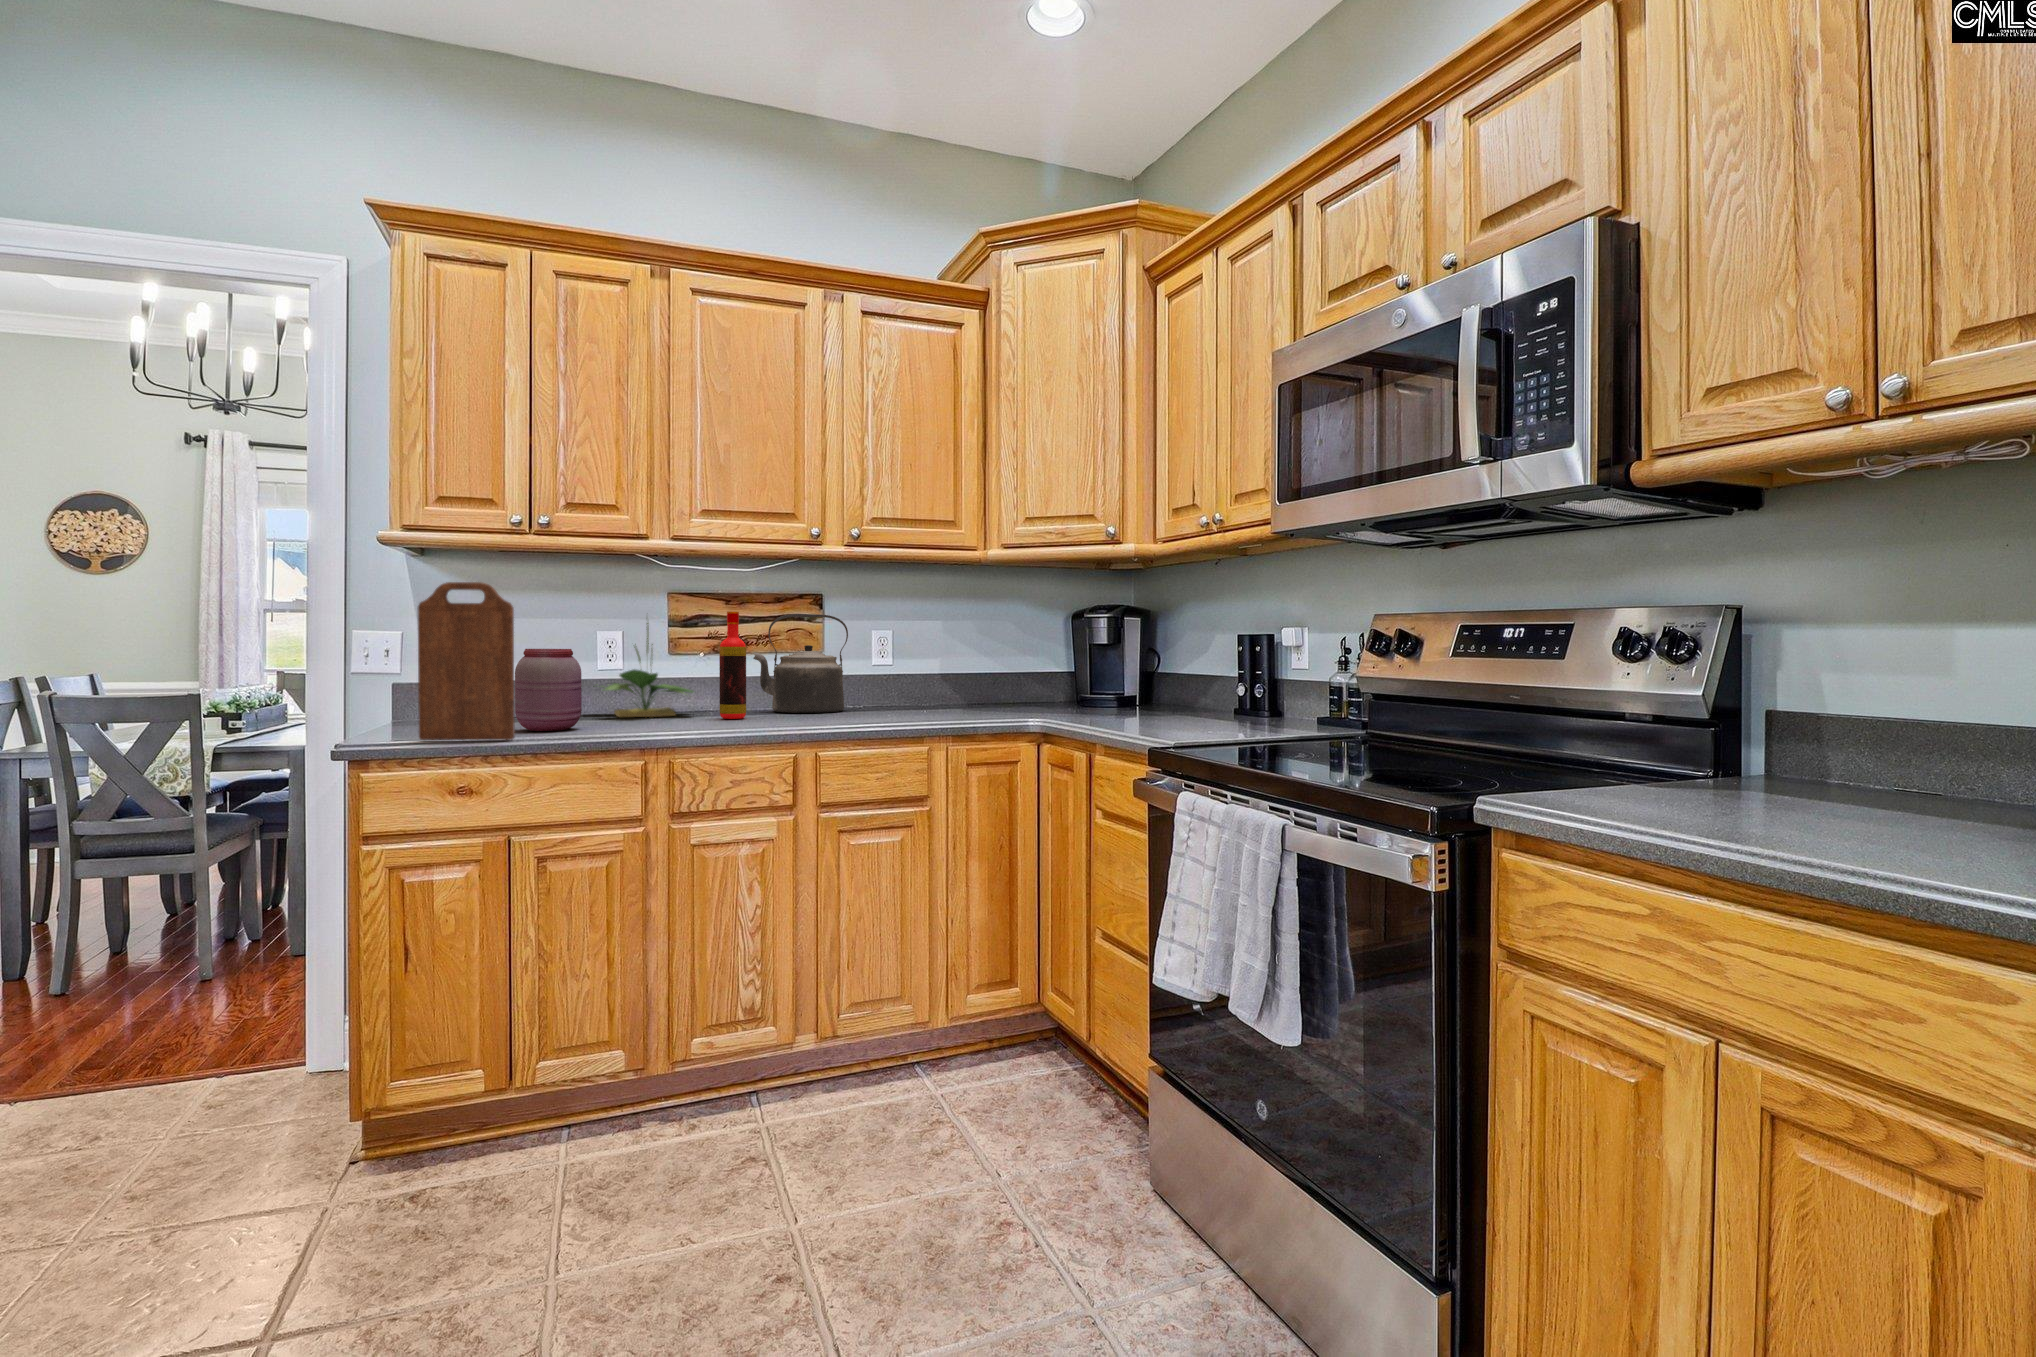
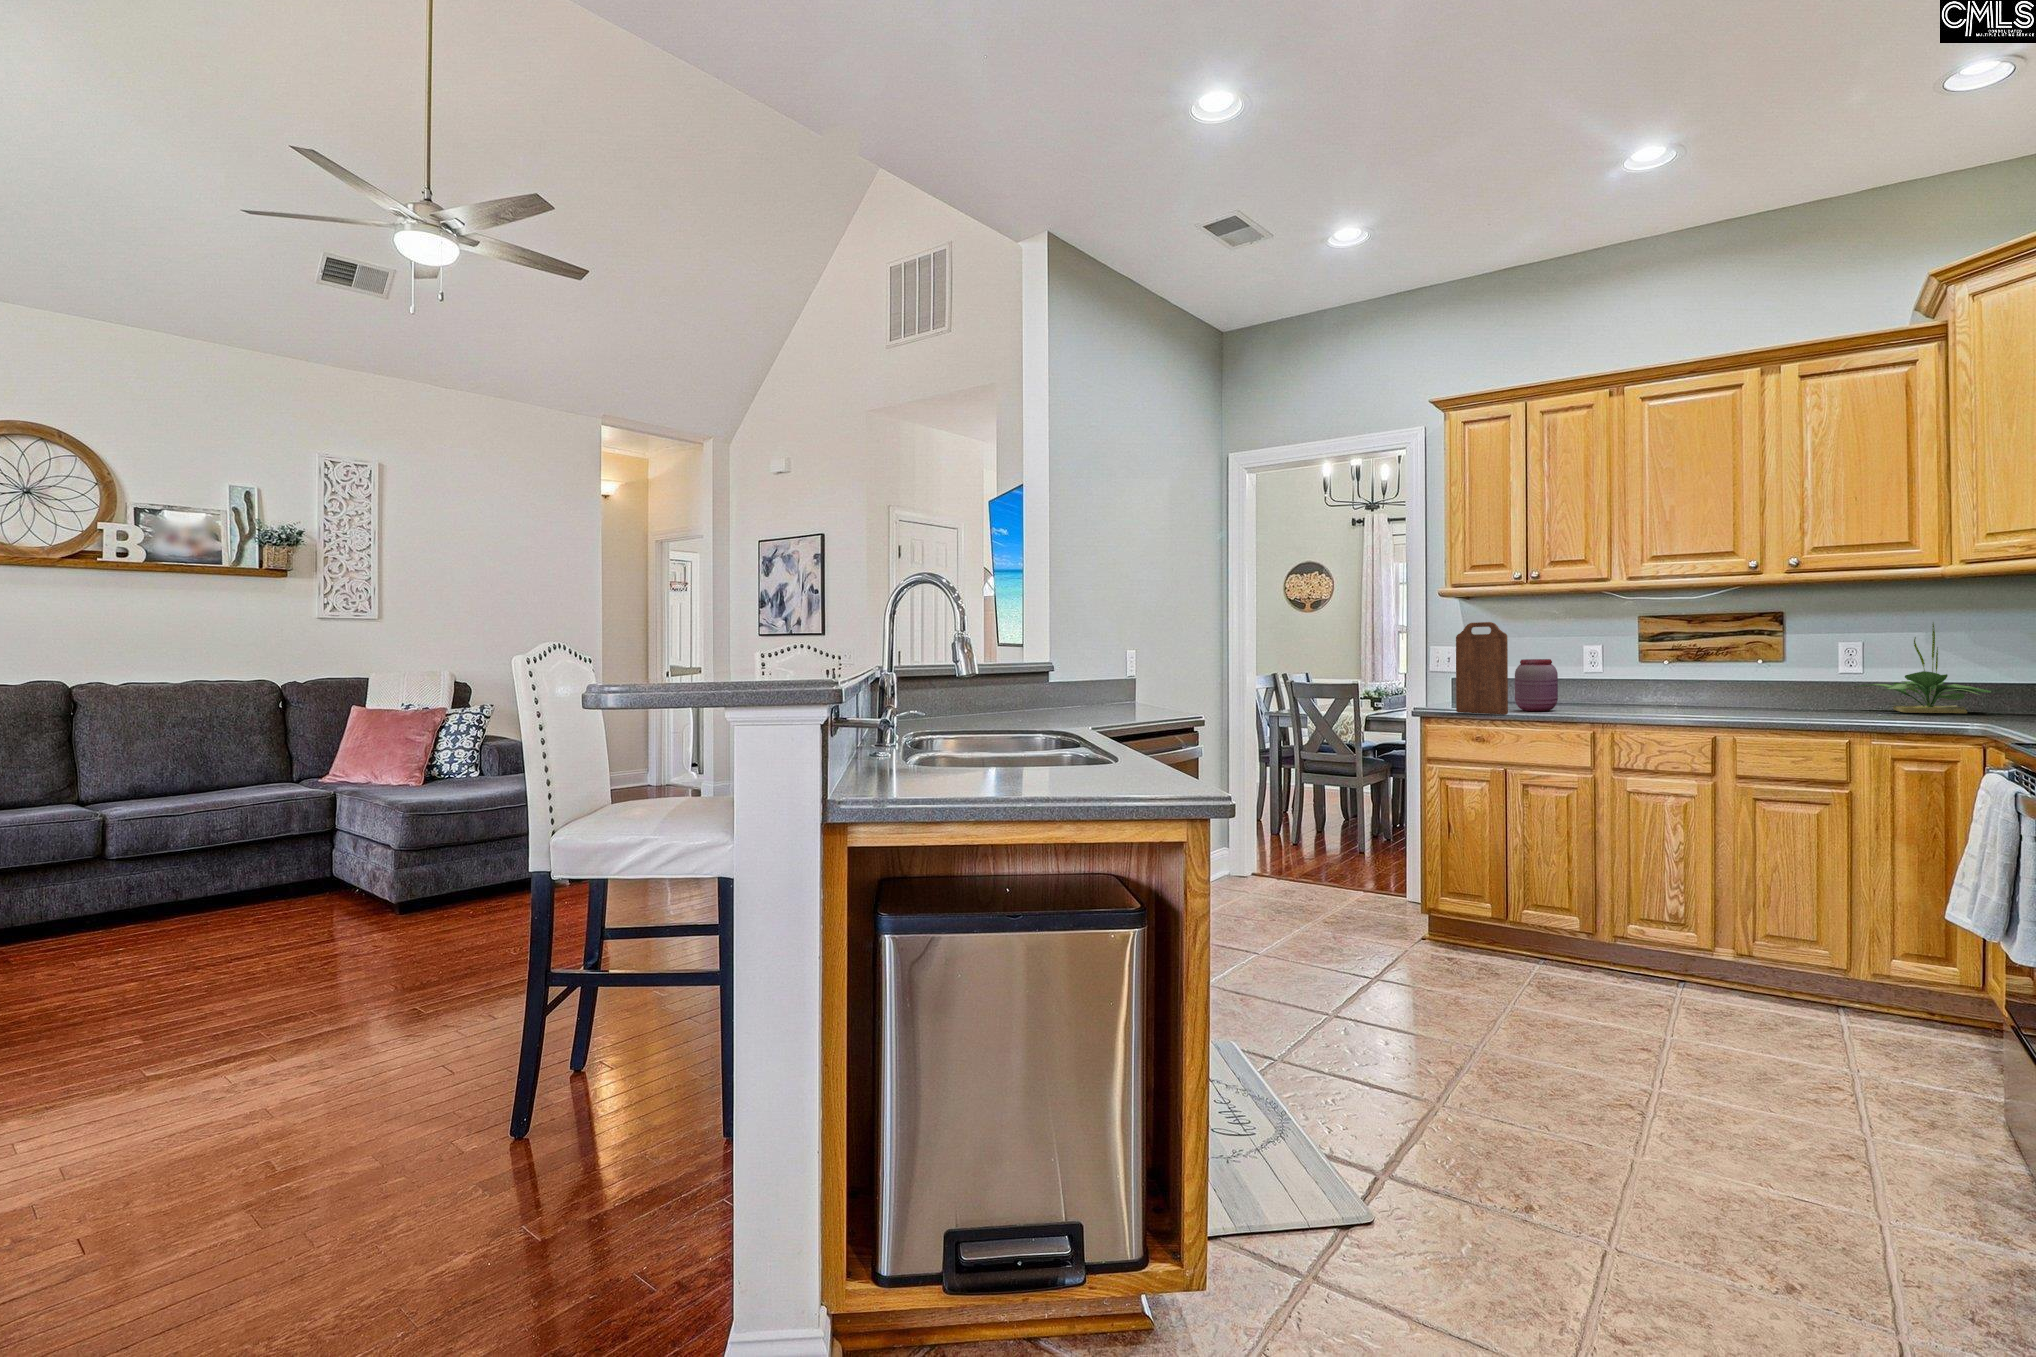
bottle: present [719,612,746,719] -> none [1669,629,1692,709]
kettle: present [753,614,848,713] -> none [1710,627,1804,708]
potted plant: present [593,623,693,717] -> present [1857,623,1991,713]

